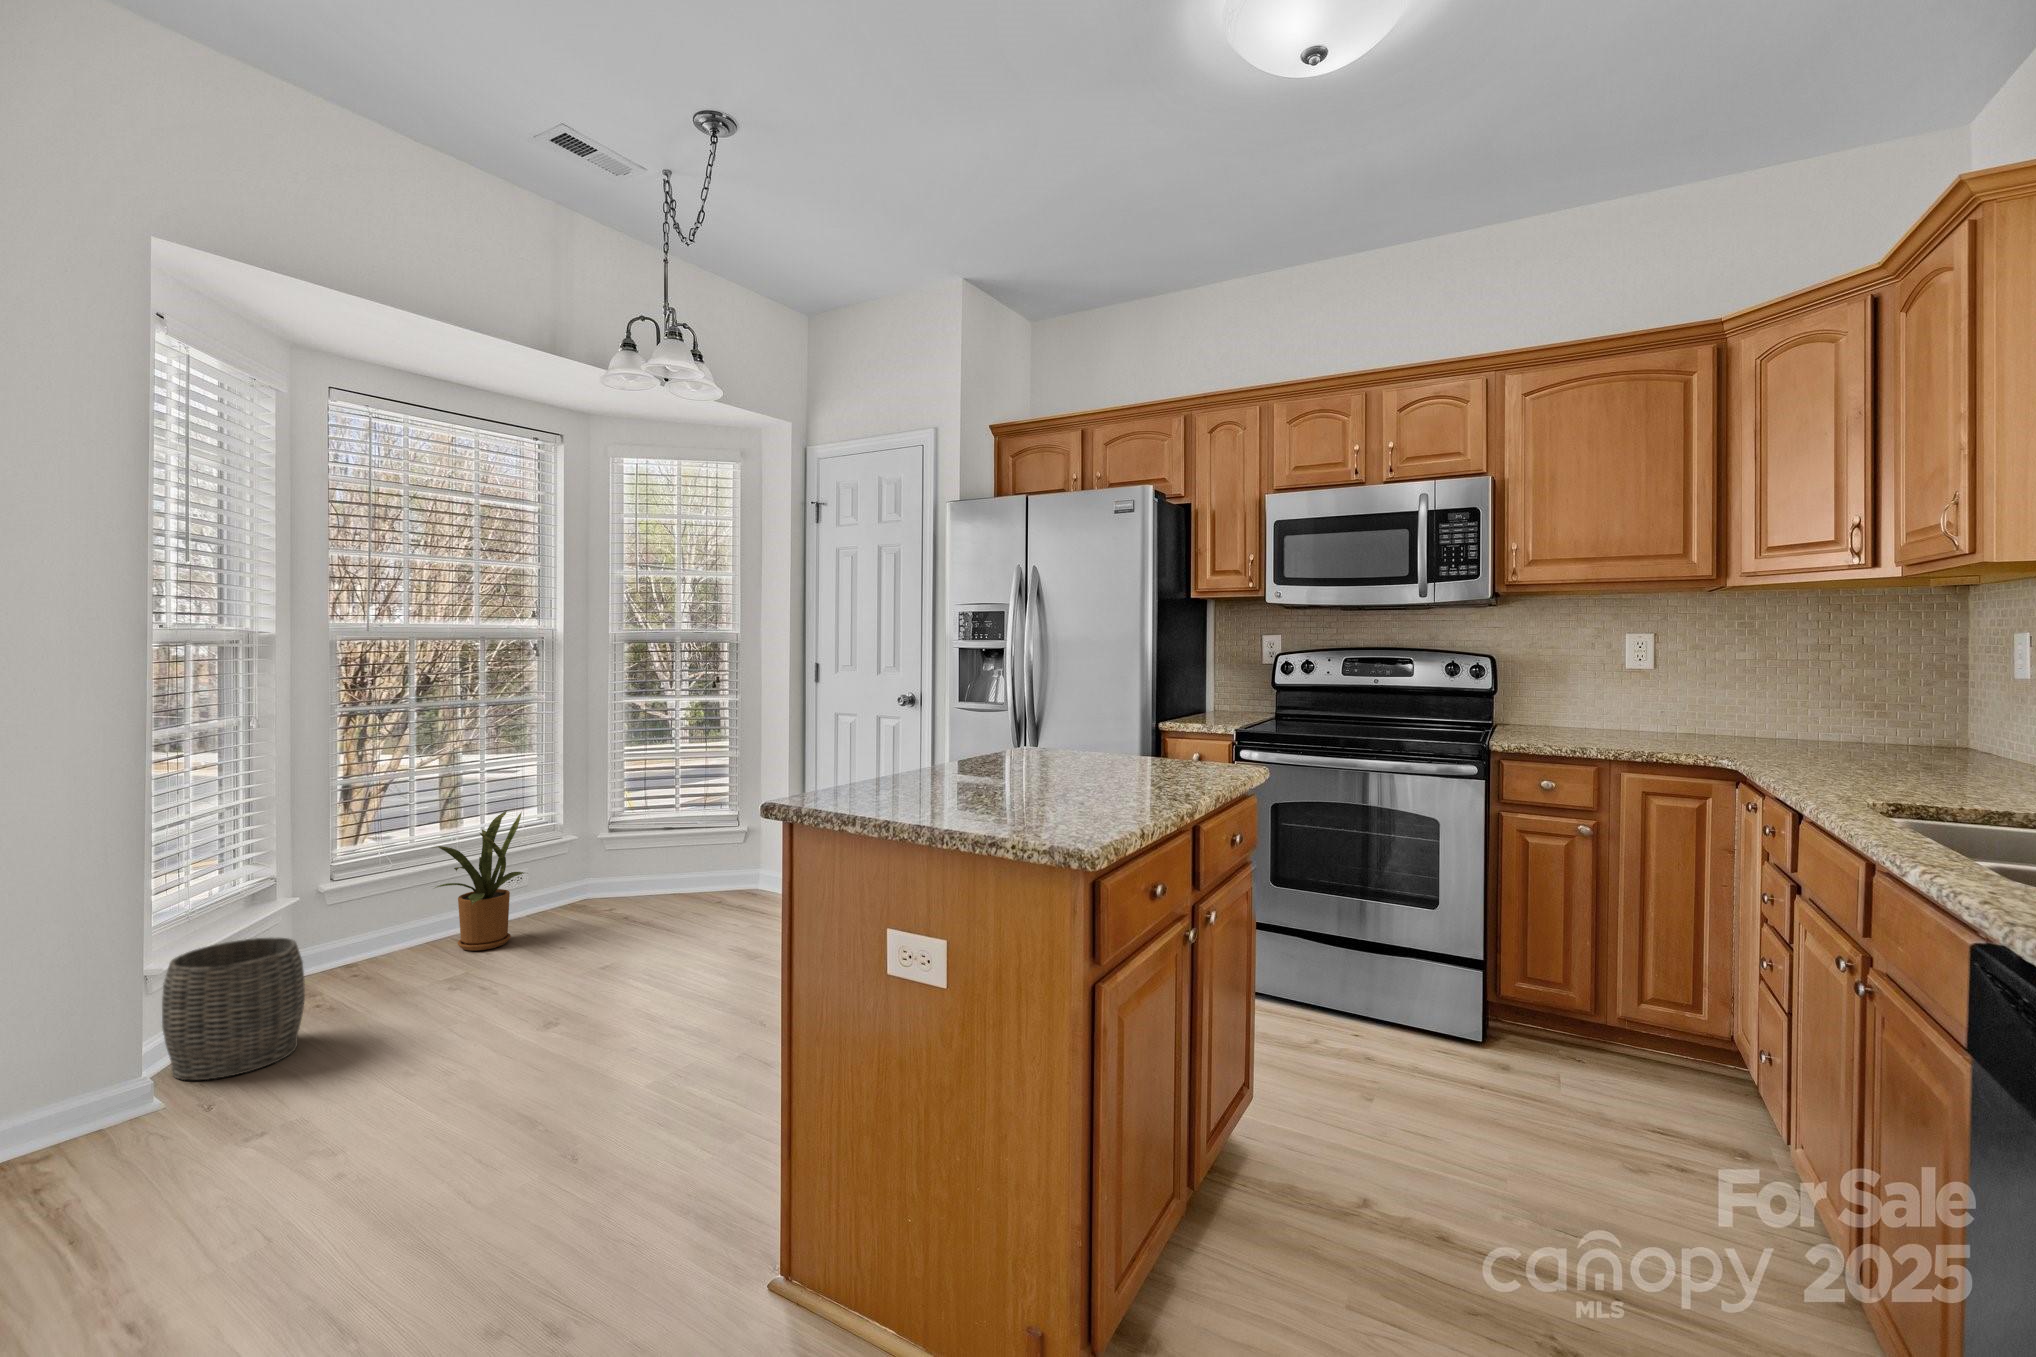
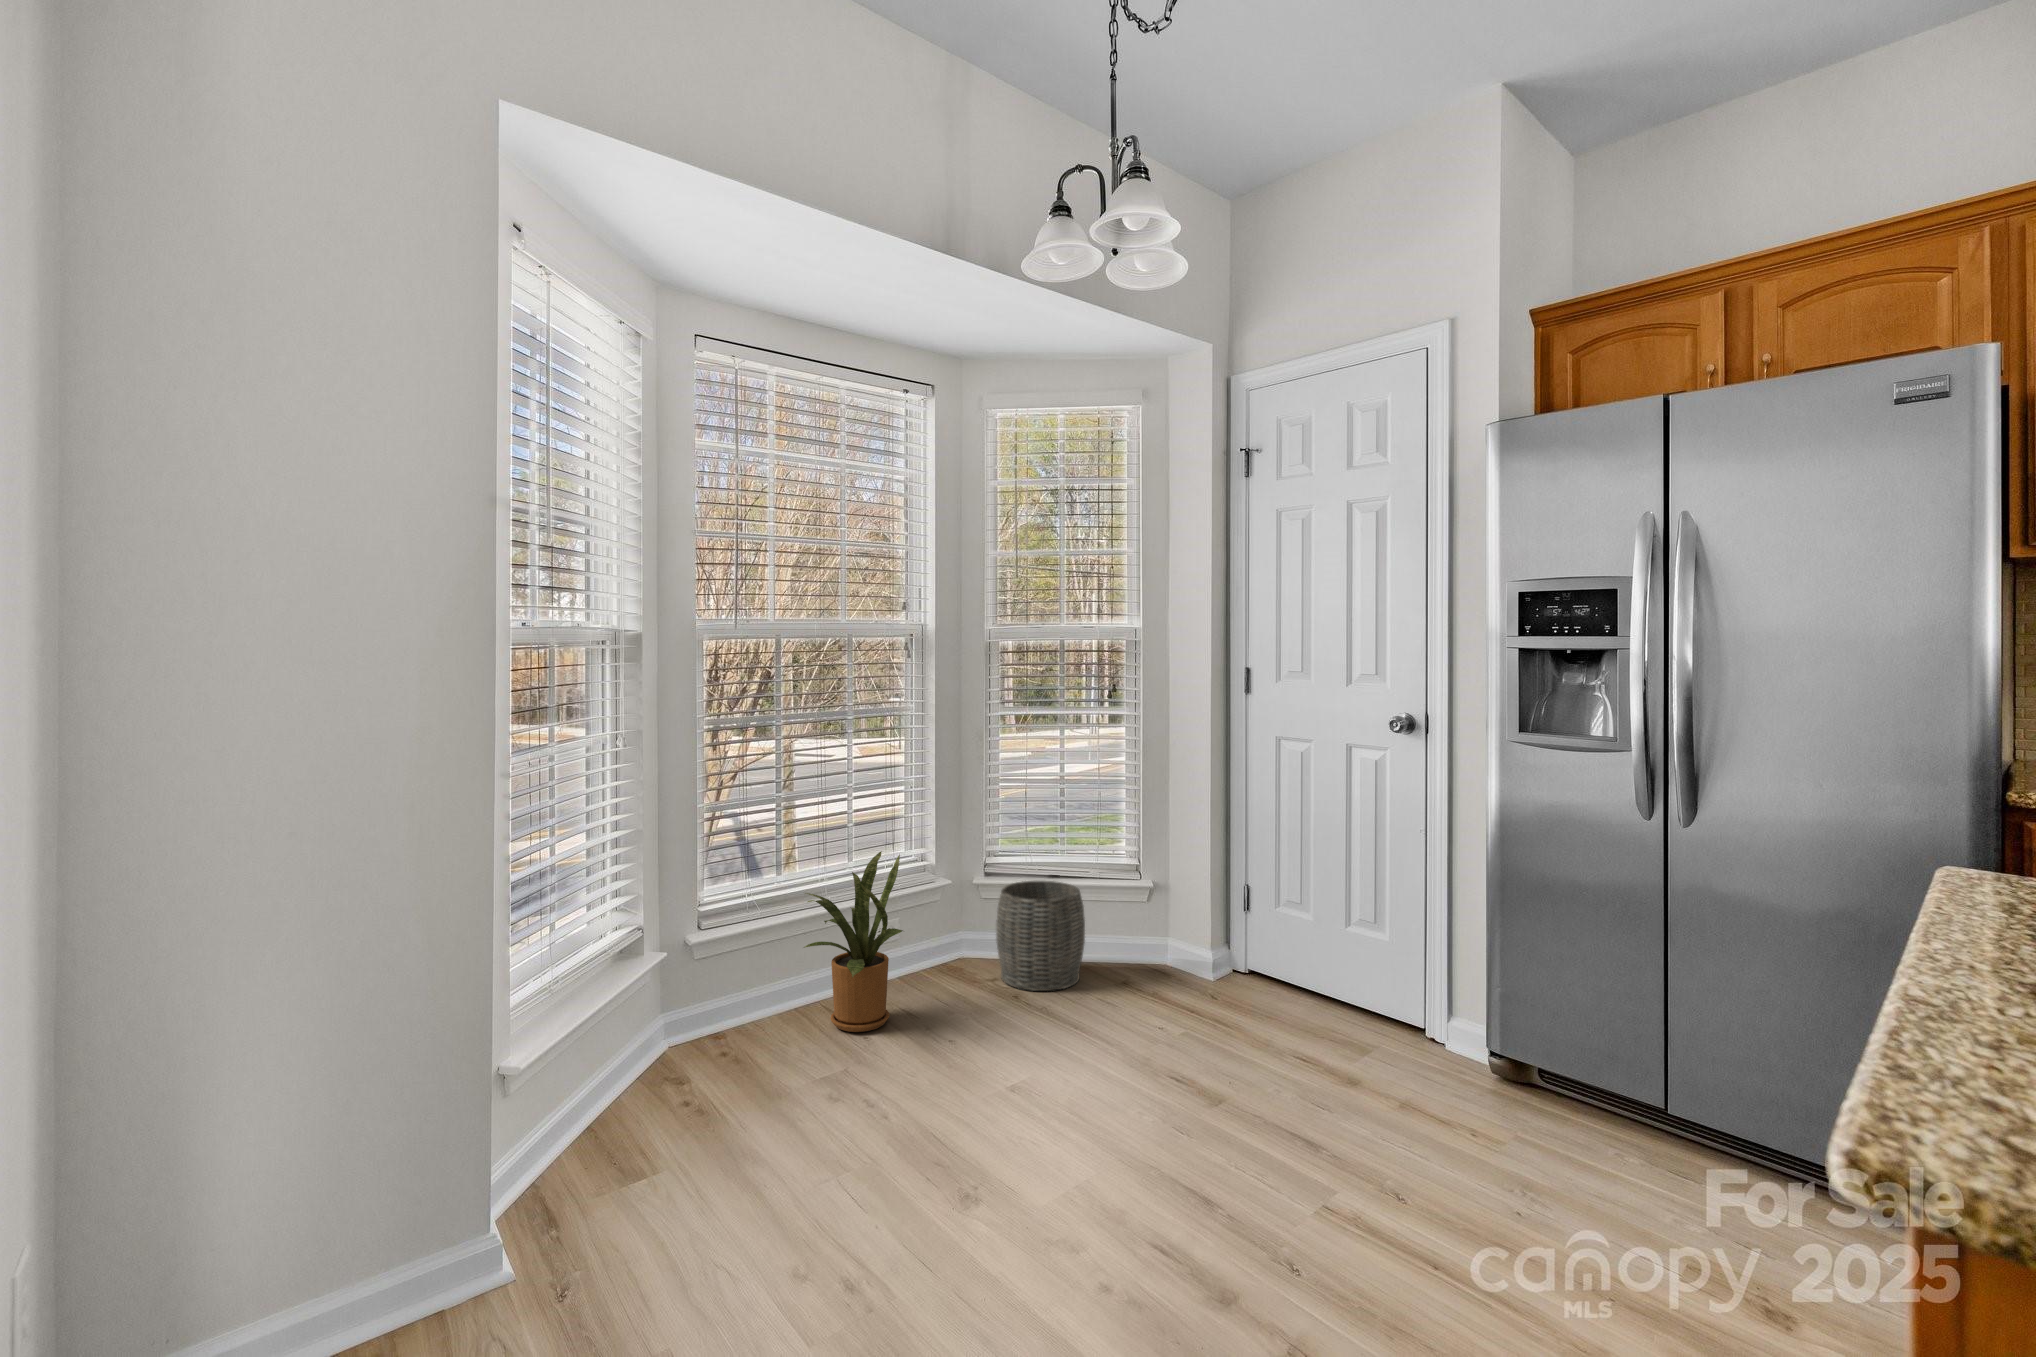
woven basket: present [162,937,305,1080] -> present [996,881,1085,991]

